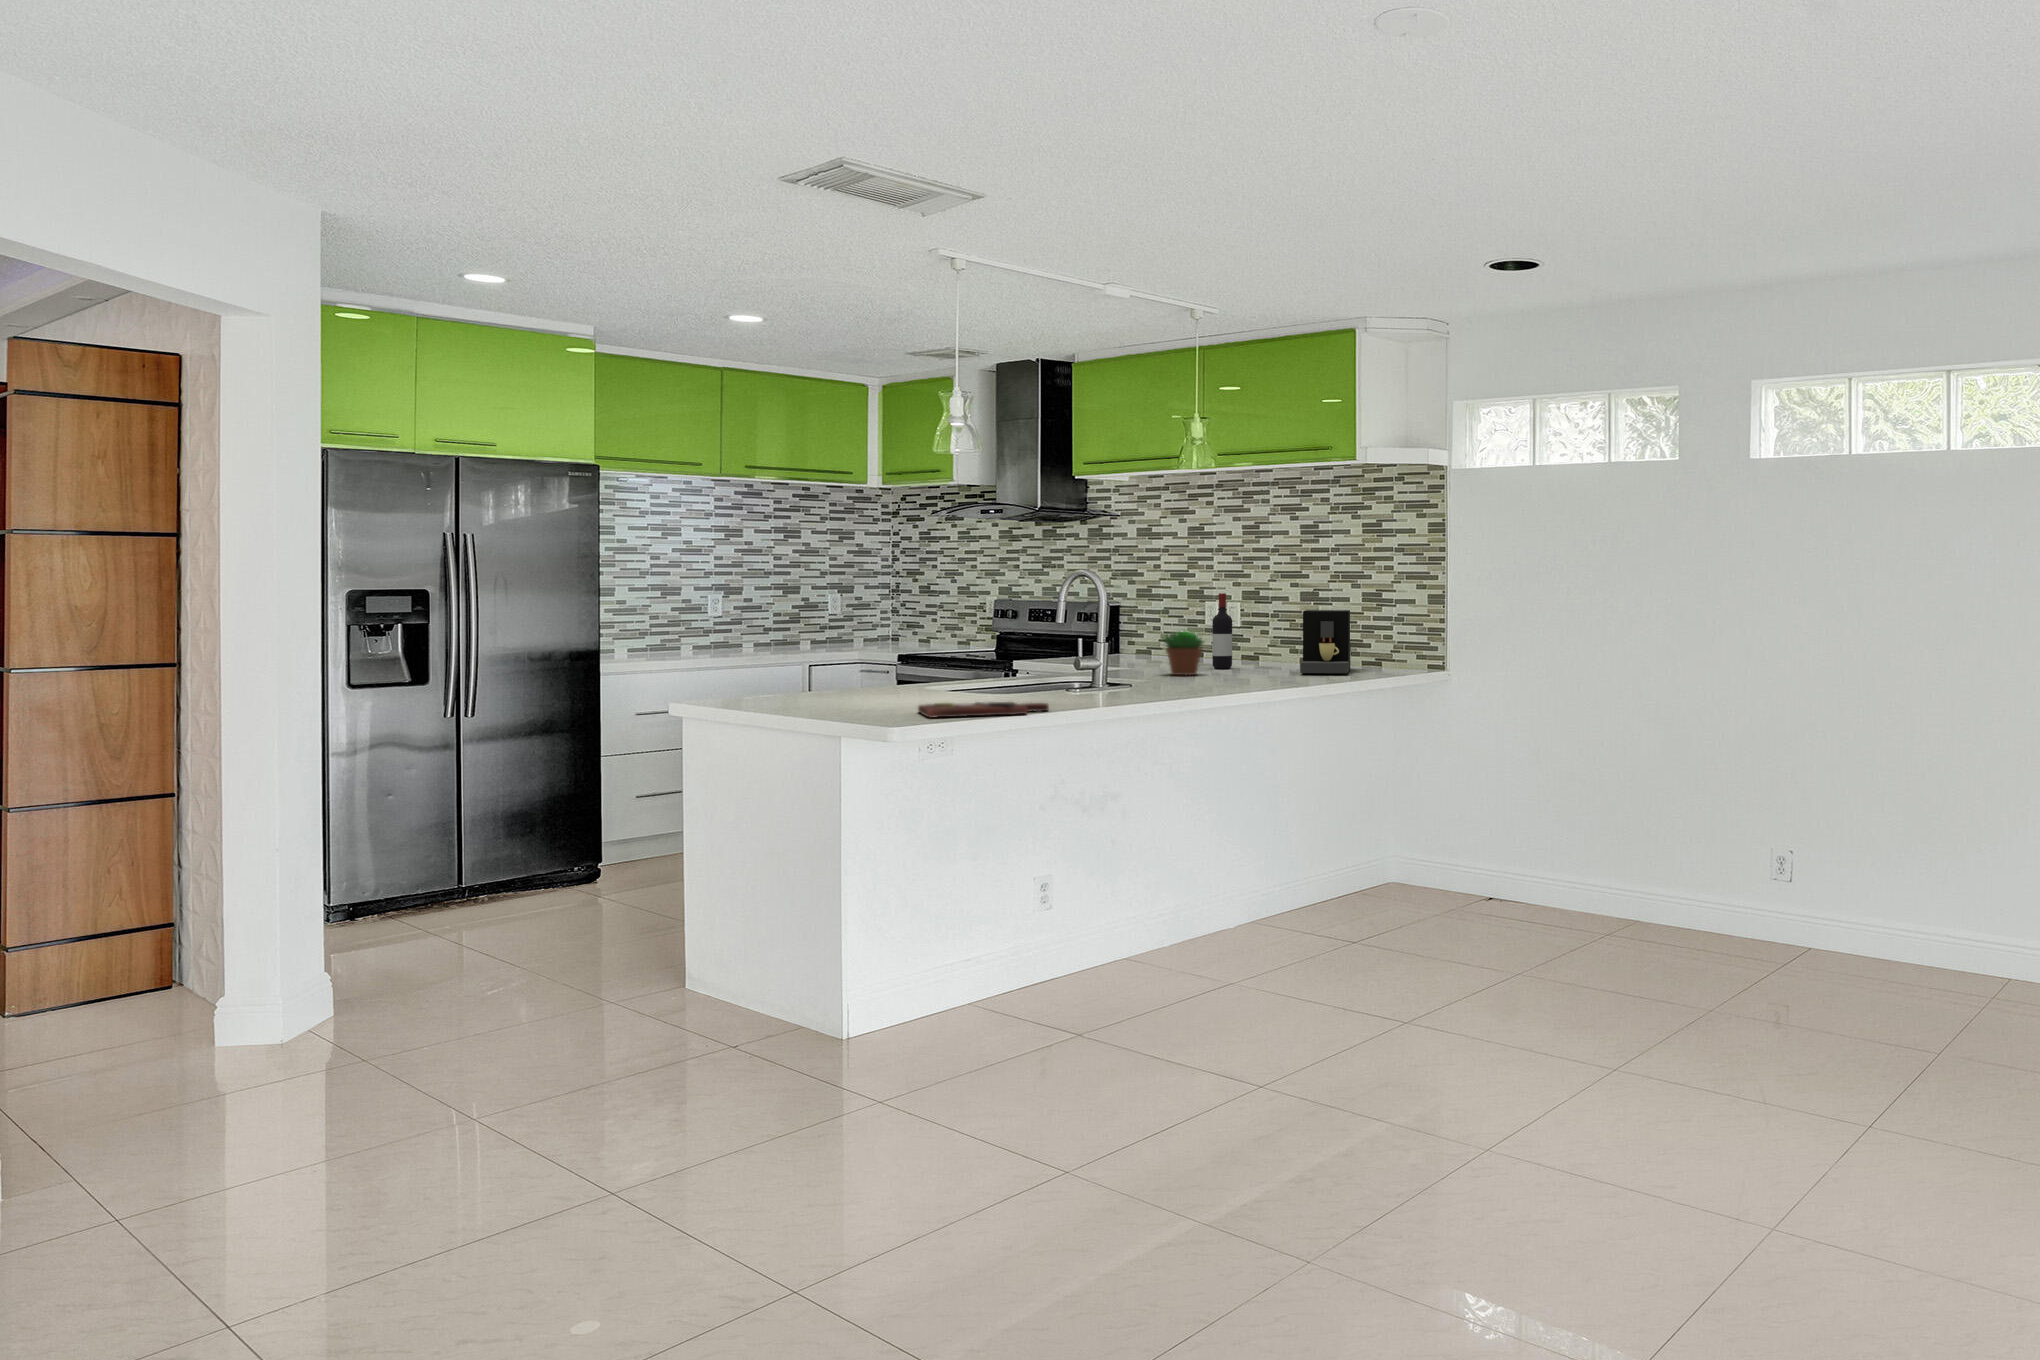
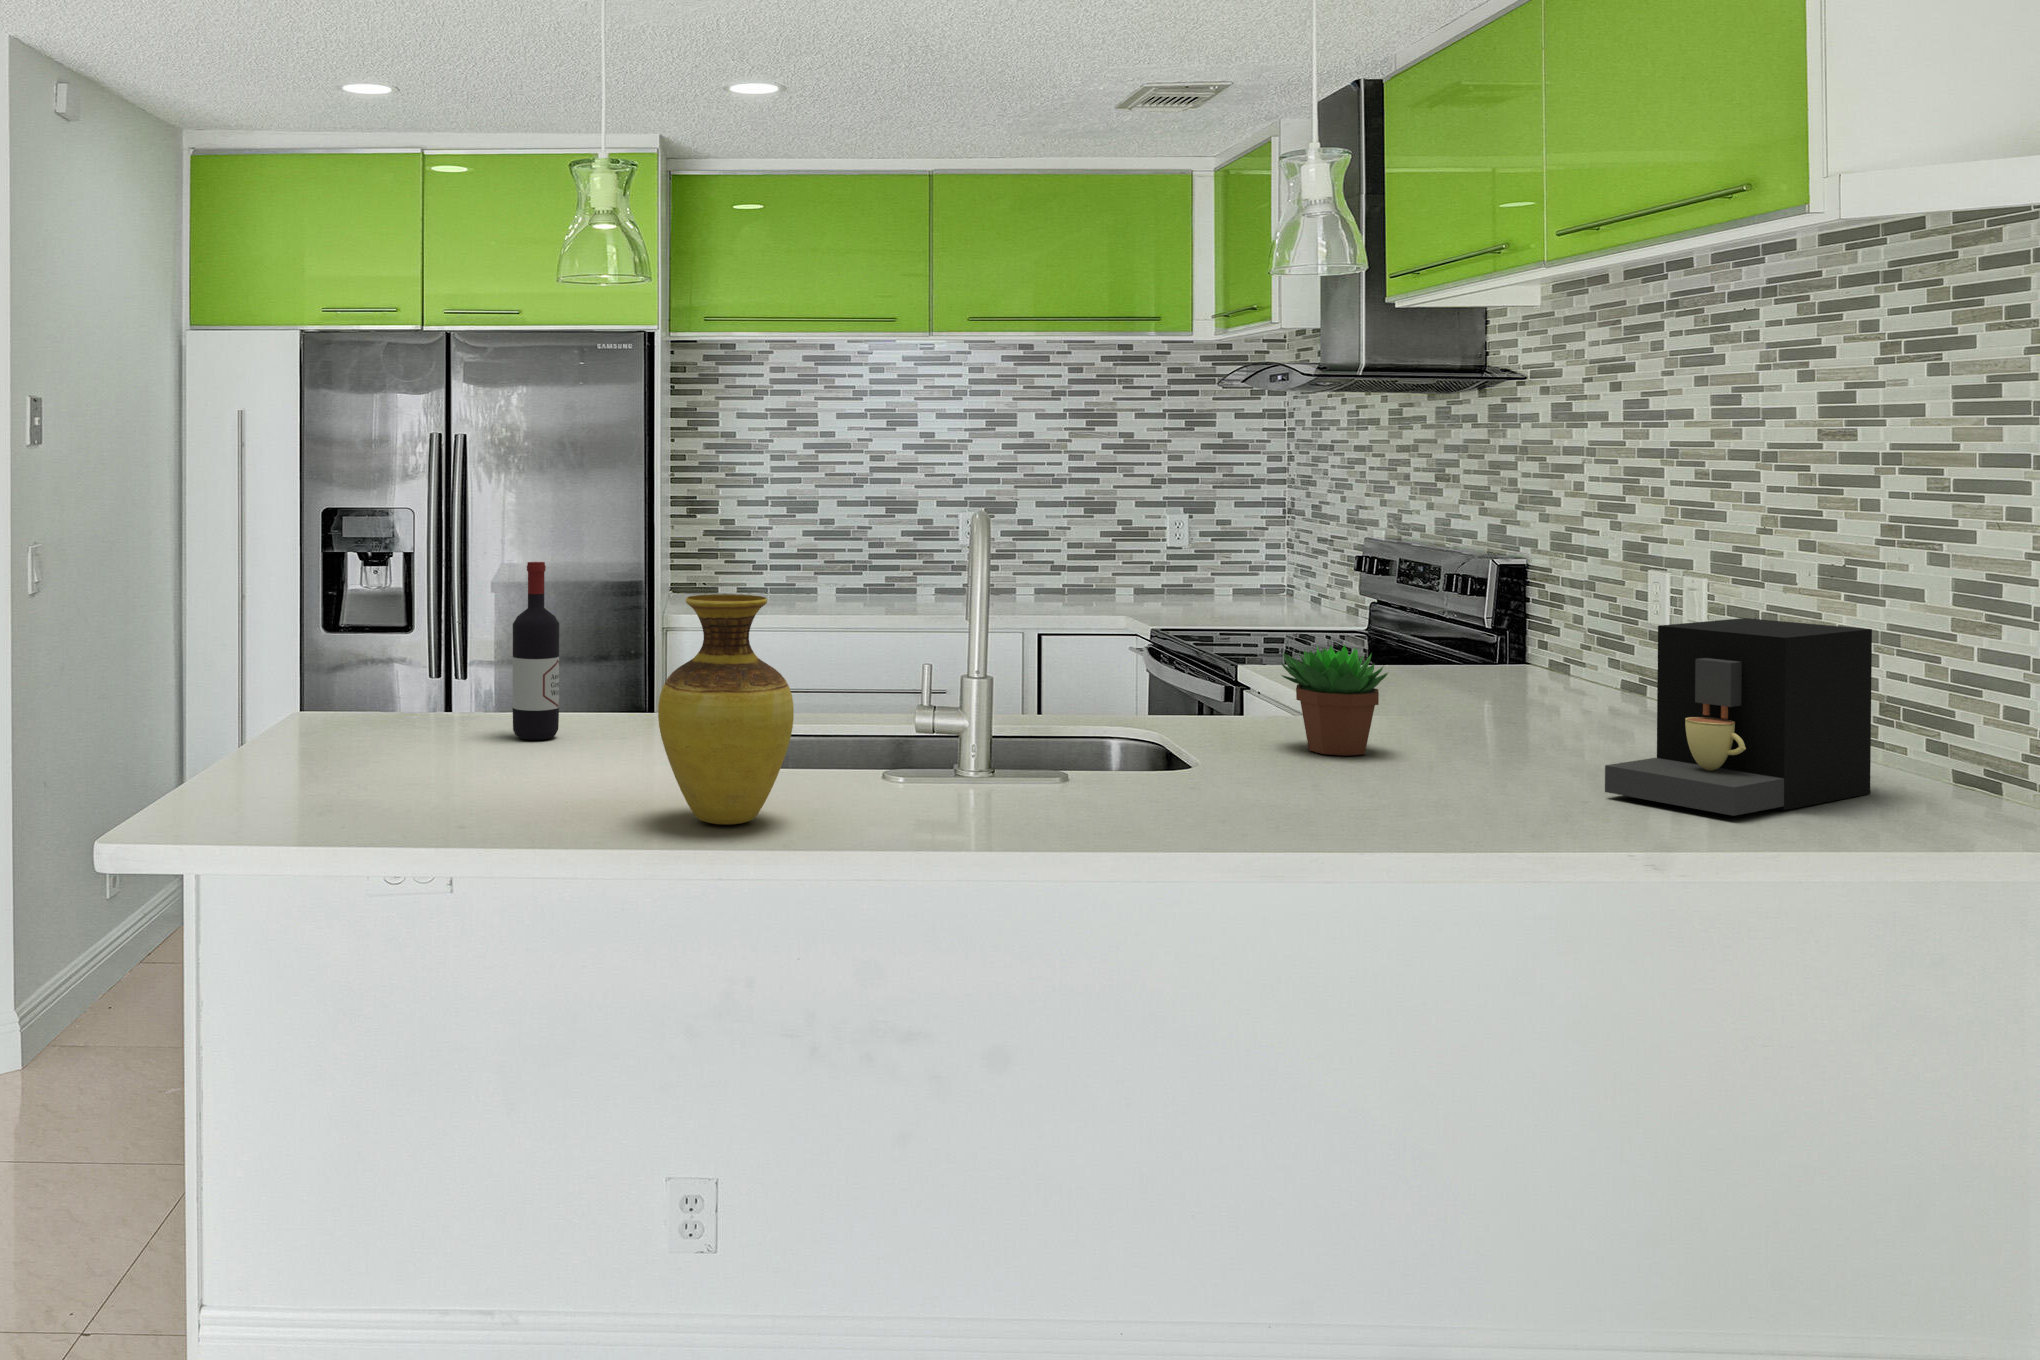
wine bottle: present [1212,593,1232,669] -> present [512,562,559,740]
vase: none [1072,601,1134,702] -> present [658,594,794,825]
cutting board: present [918,702,1049,718] -> none [275,776,515,835]

